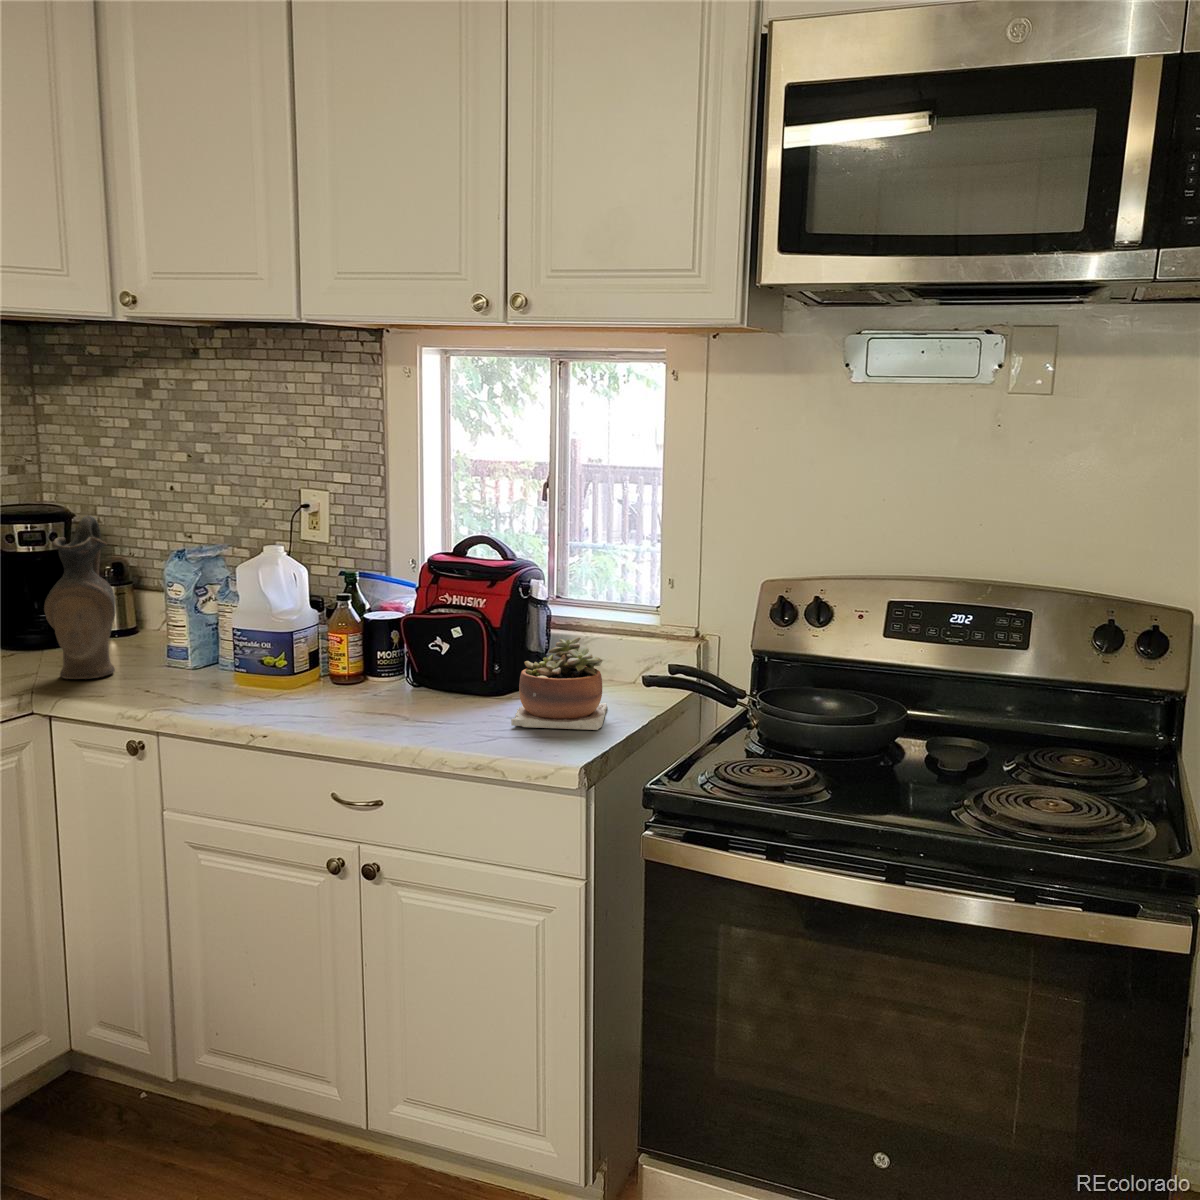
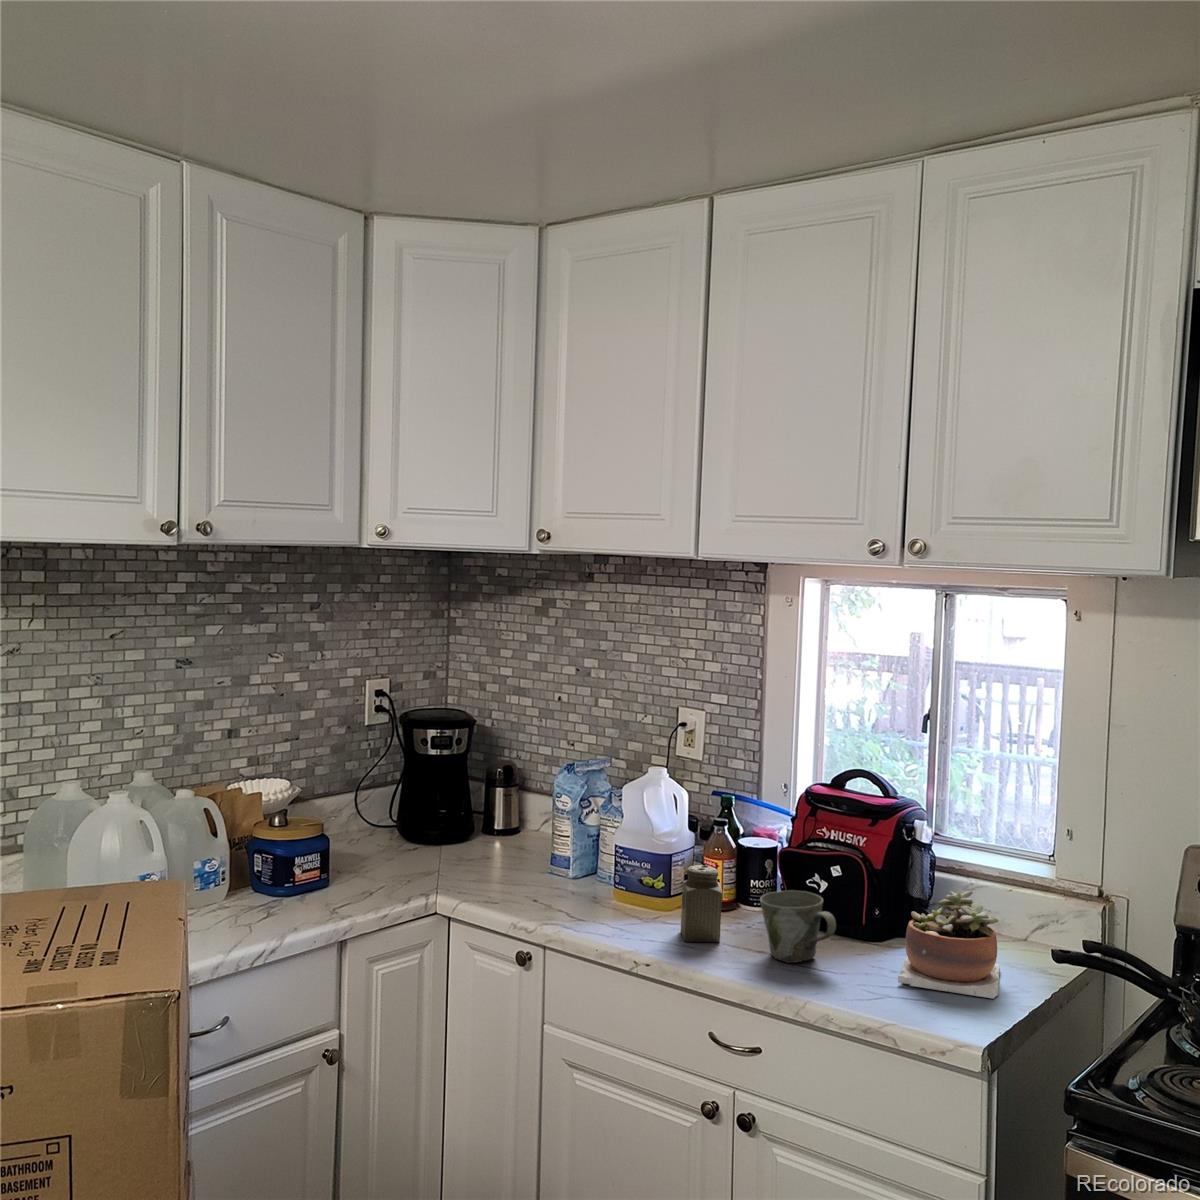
ceramic pitcher: present [44,515,116,679] -> none [449,727,509,882]
salt shaker: none [302,636,342,711] -> present [681,865,722,942]
mug: none [378,652,453,719] -> present [760,890,836,963]

